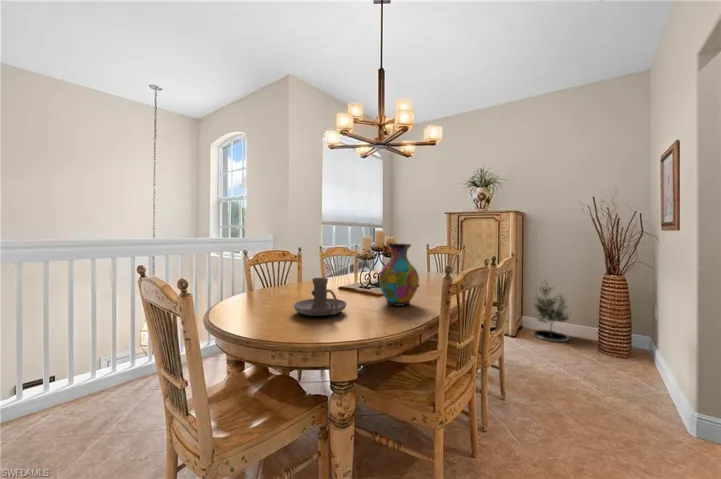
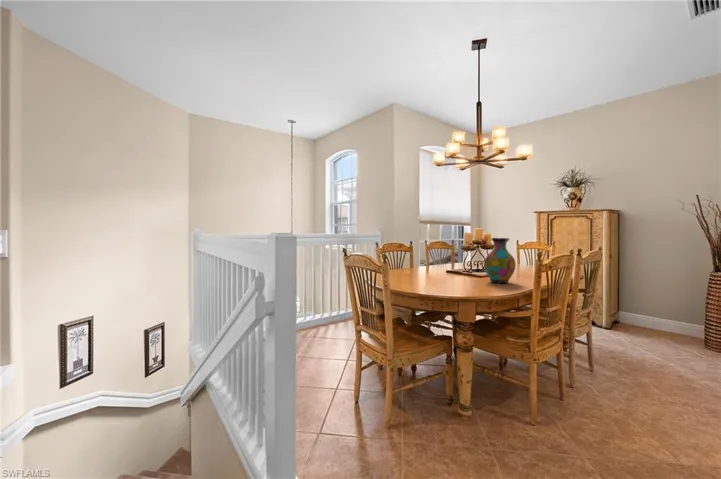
candle holder: present [294,278,346,316] -> none [426,261,463,285]
potted tree: present [533,287,569,342] -> none [627,276,674,336]

